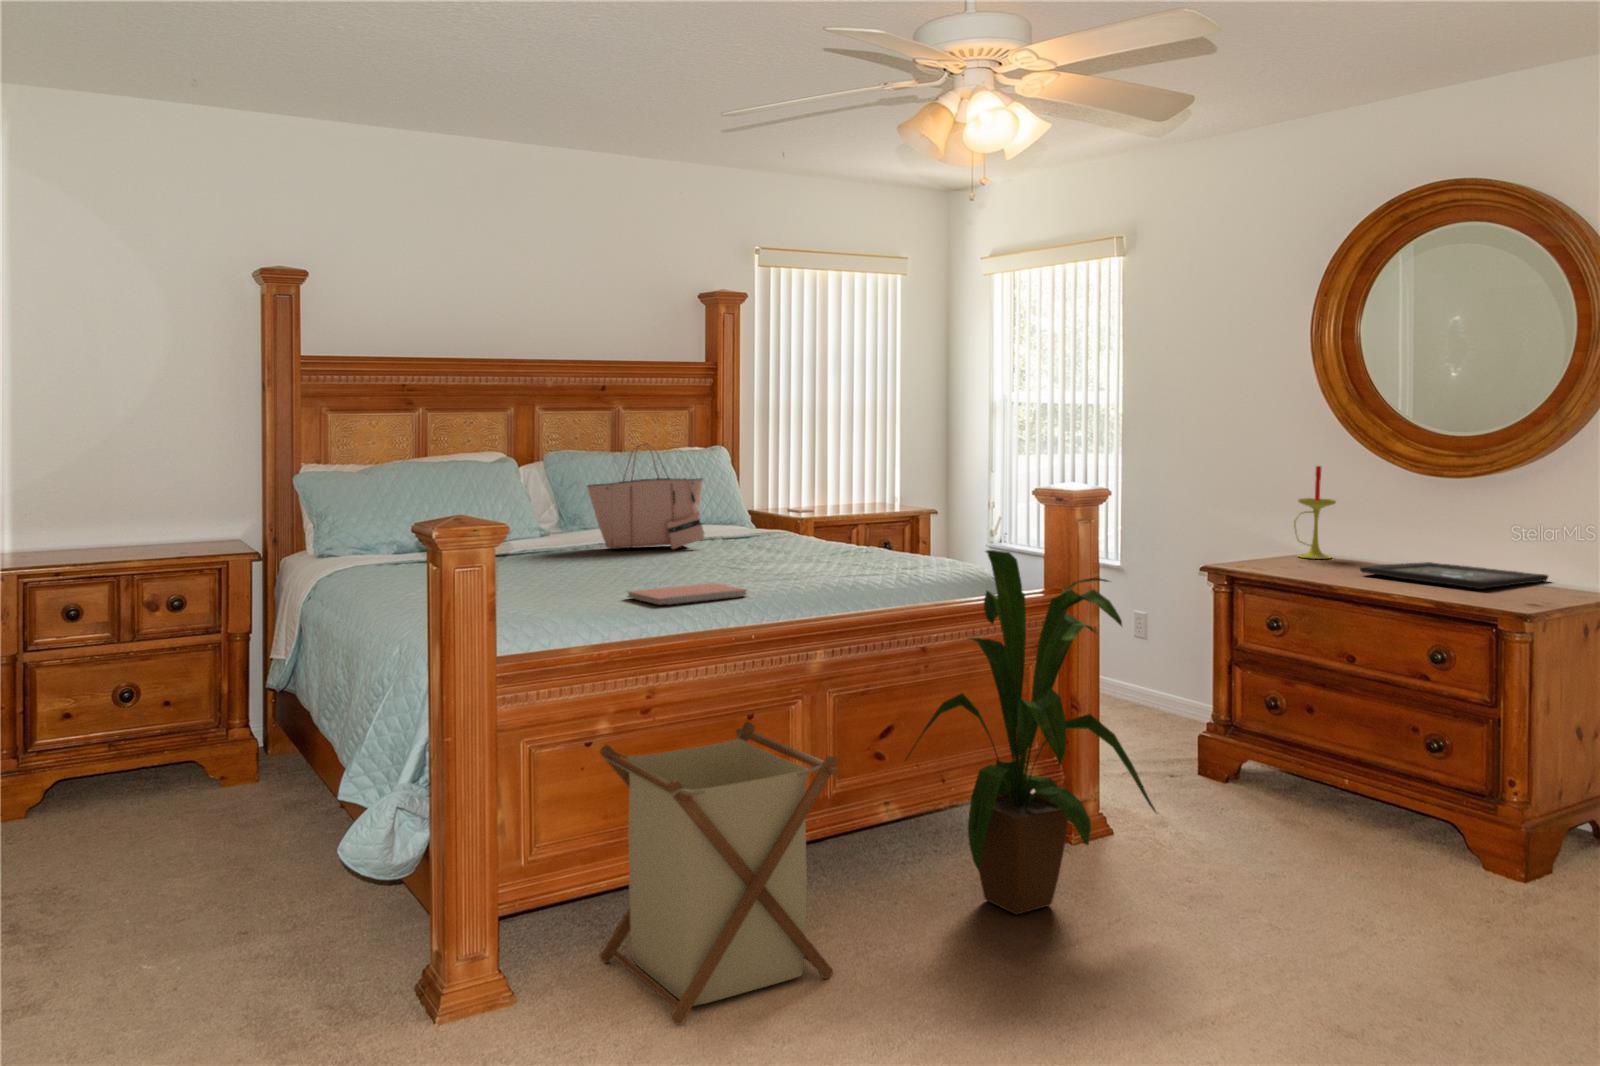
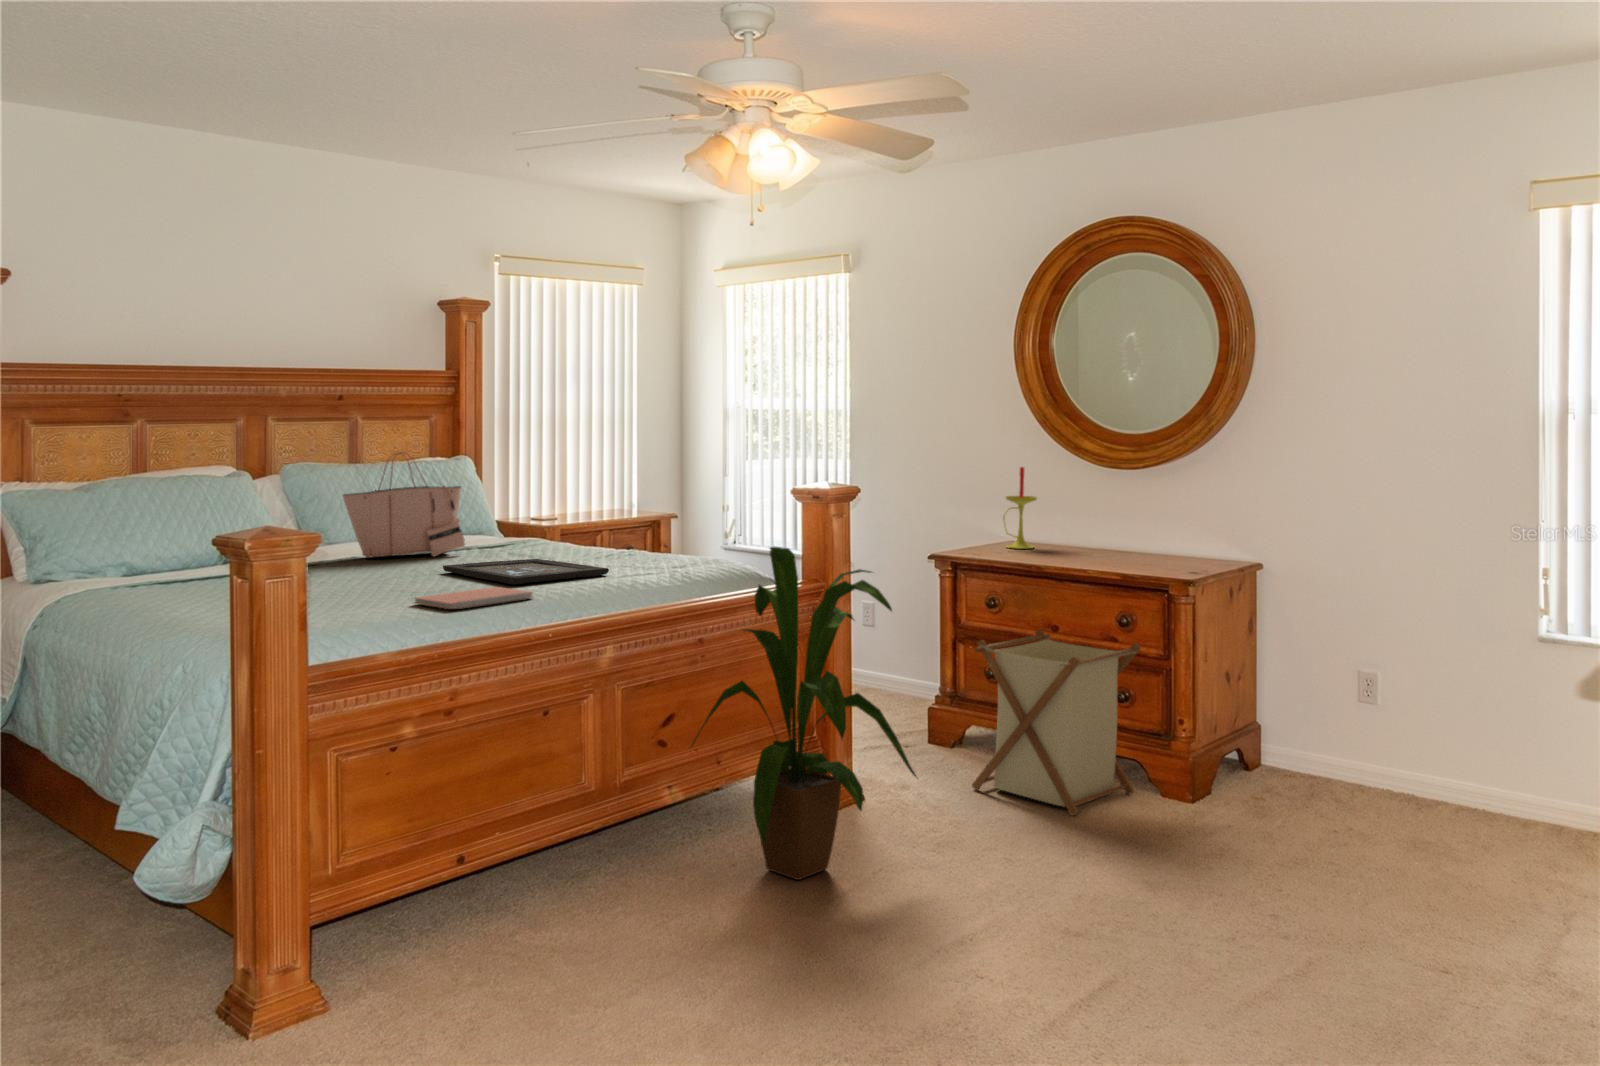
tray: present [1360,562,1548,589] -> present [443,559,609,585]
laundry basket: present [599,722,838,1025] -> present [972,629,1140,815]

